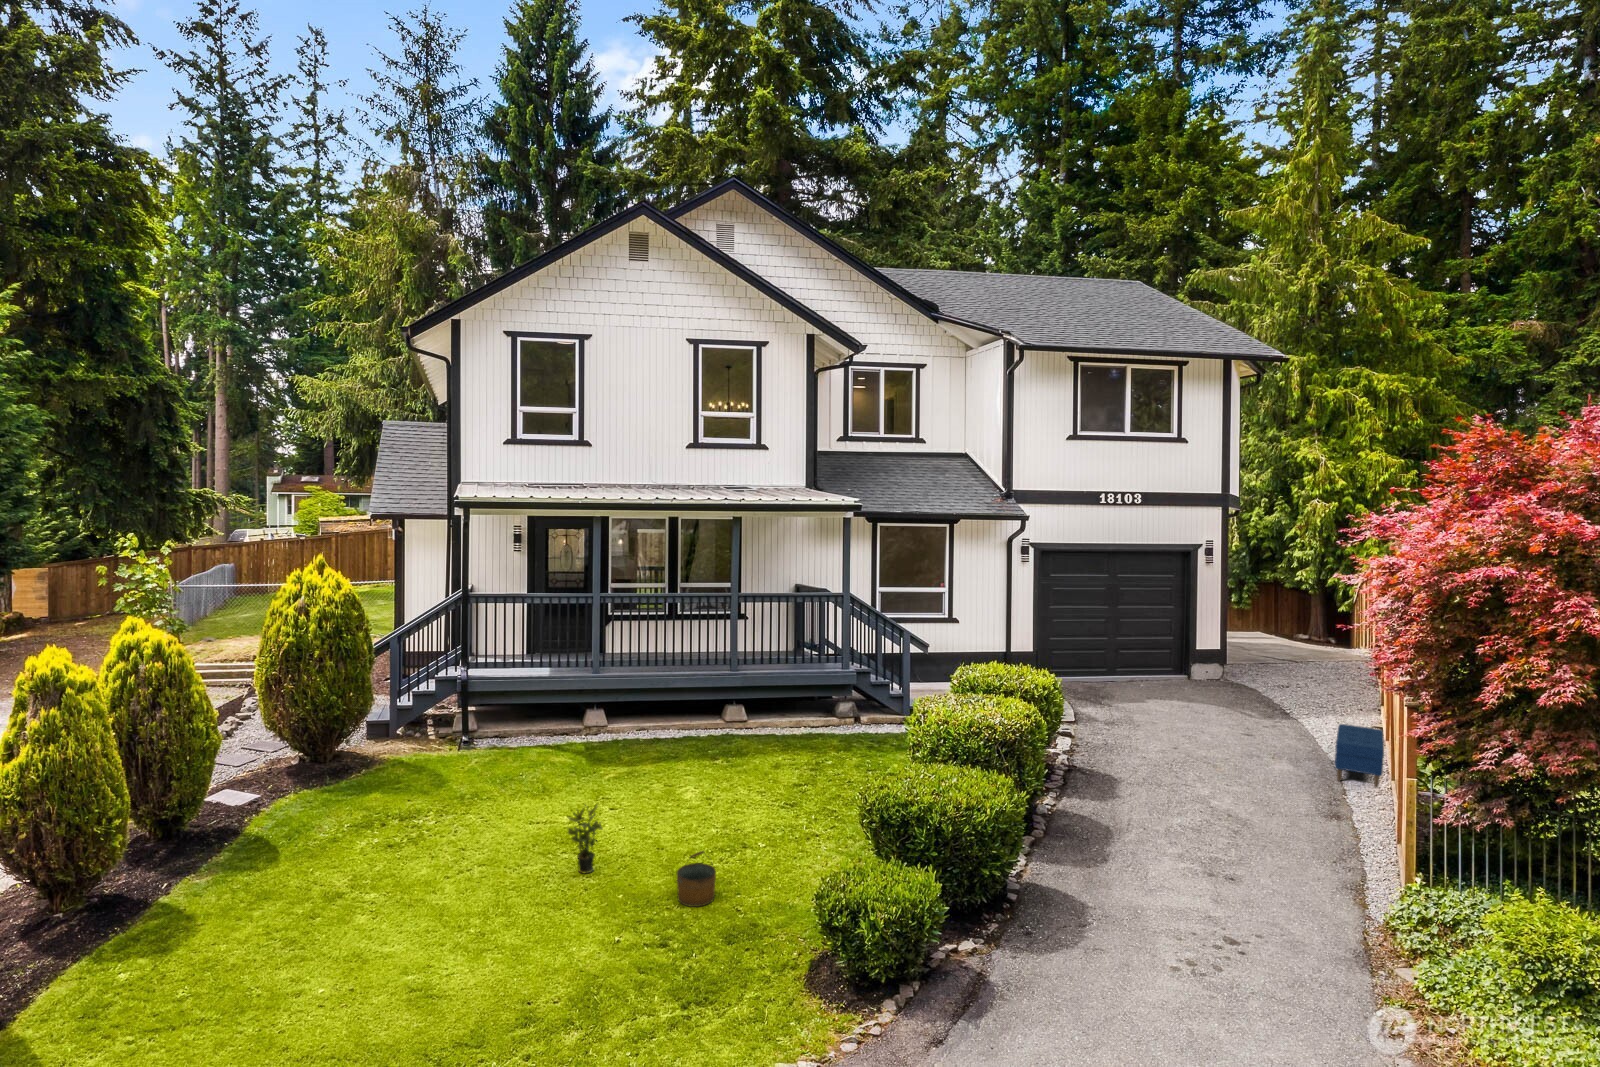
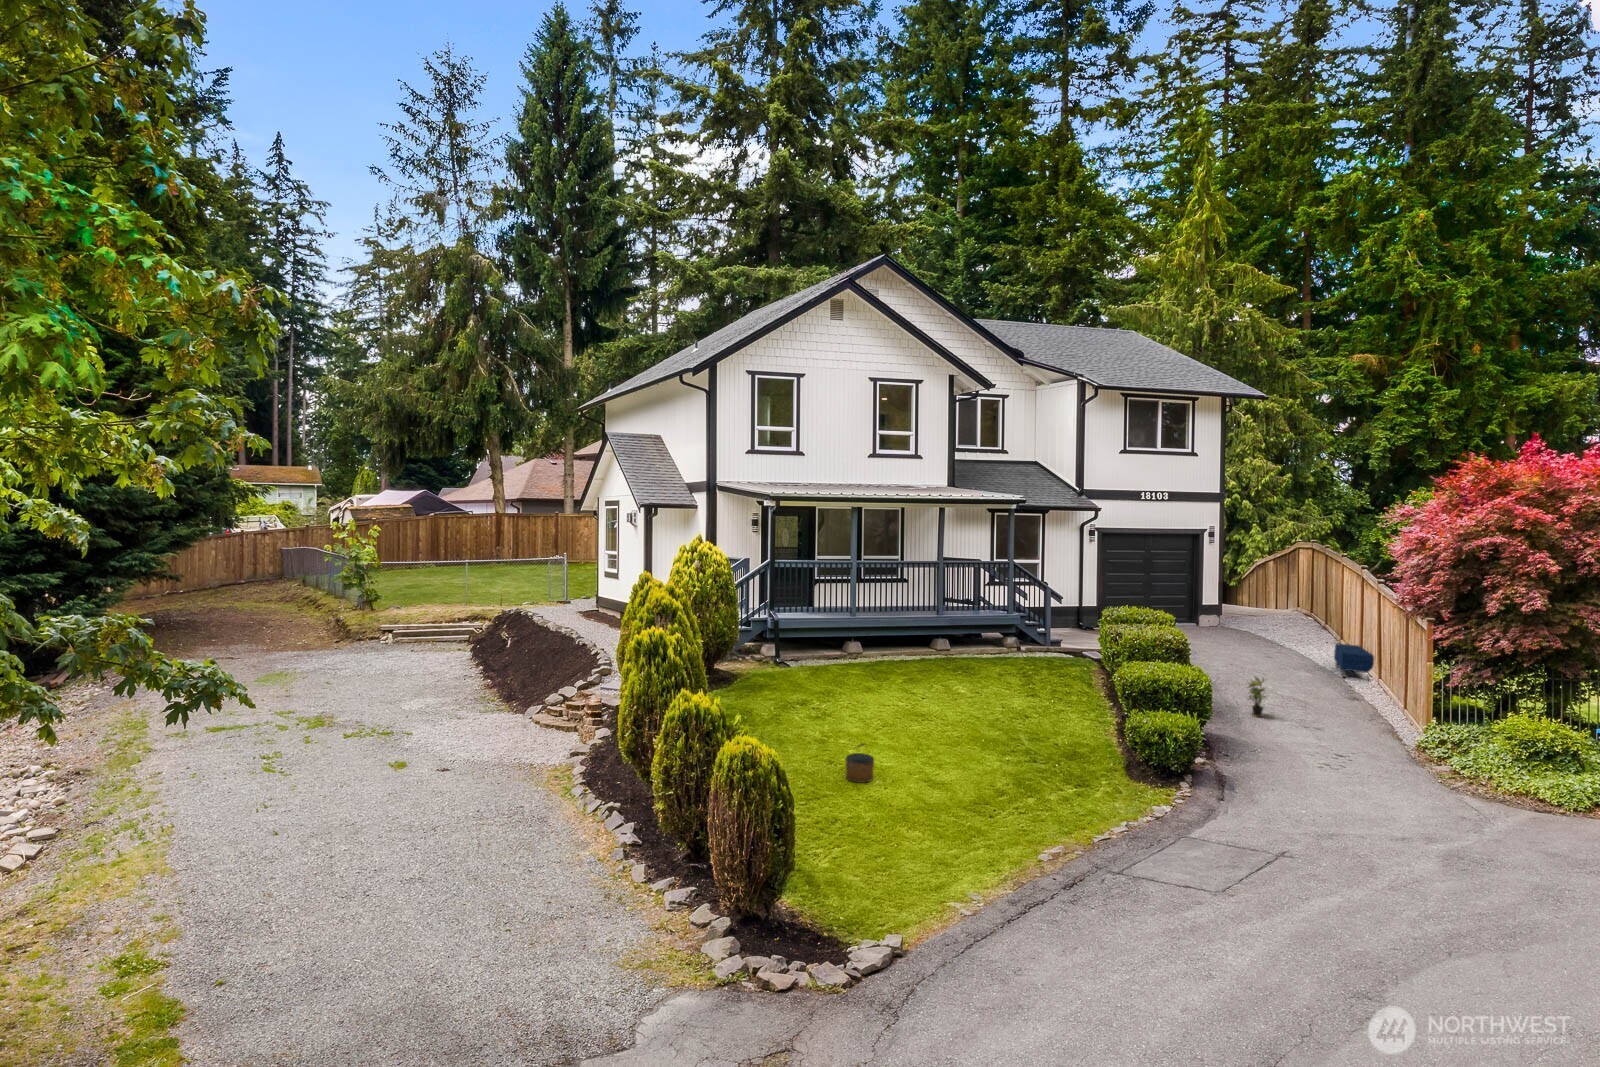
potted plant: present [568,805,602,873] -> present [1248,677,1266,717]
bucket: present [677,851,716,907] -> present [846,743,874,783]

